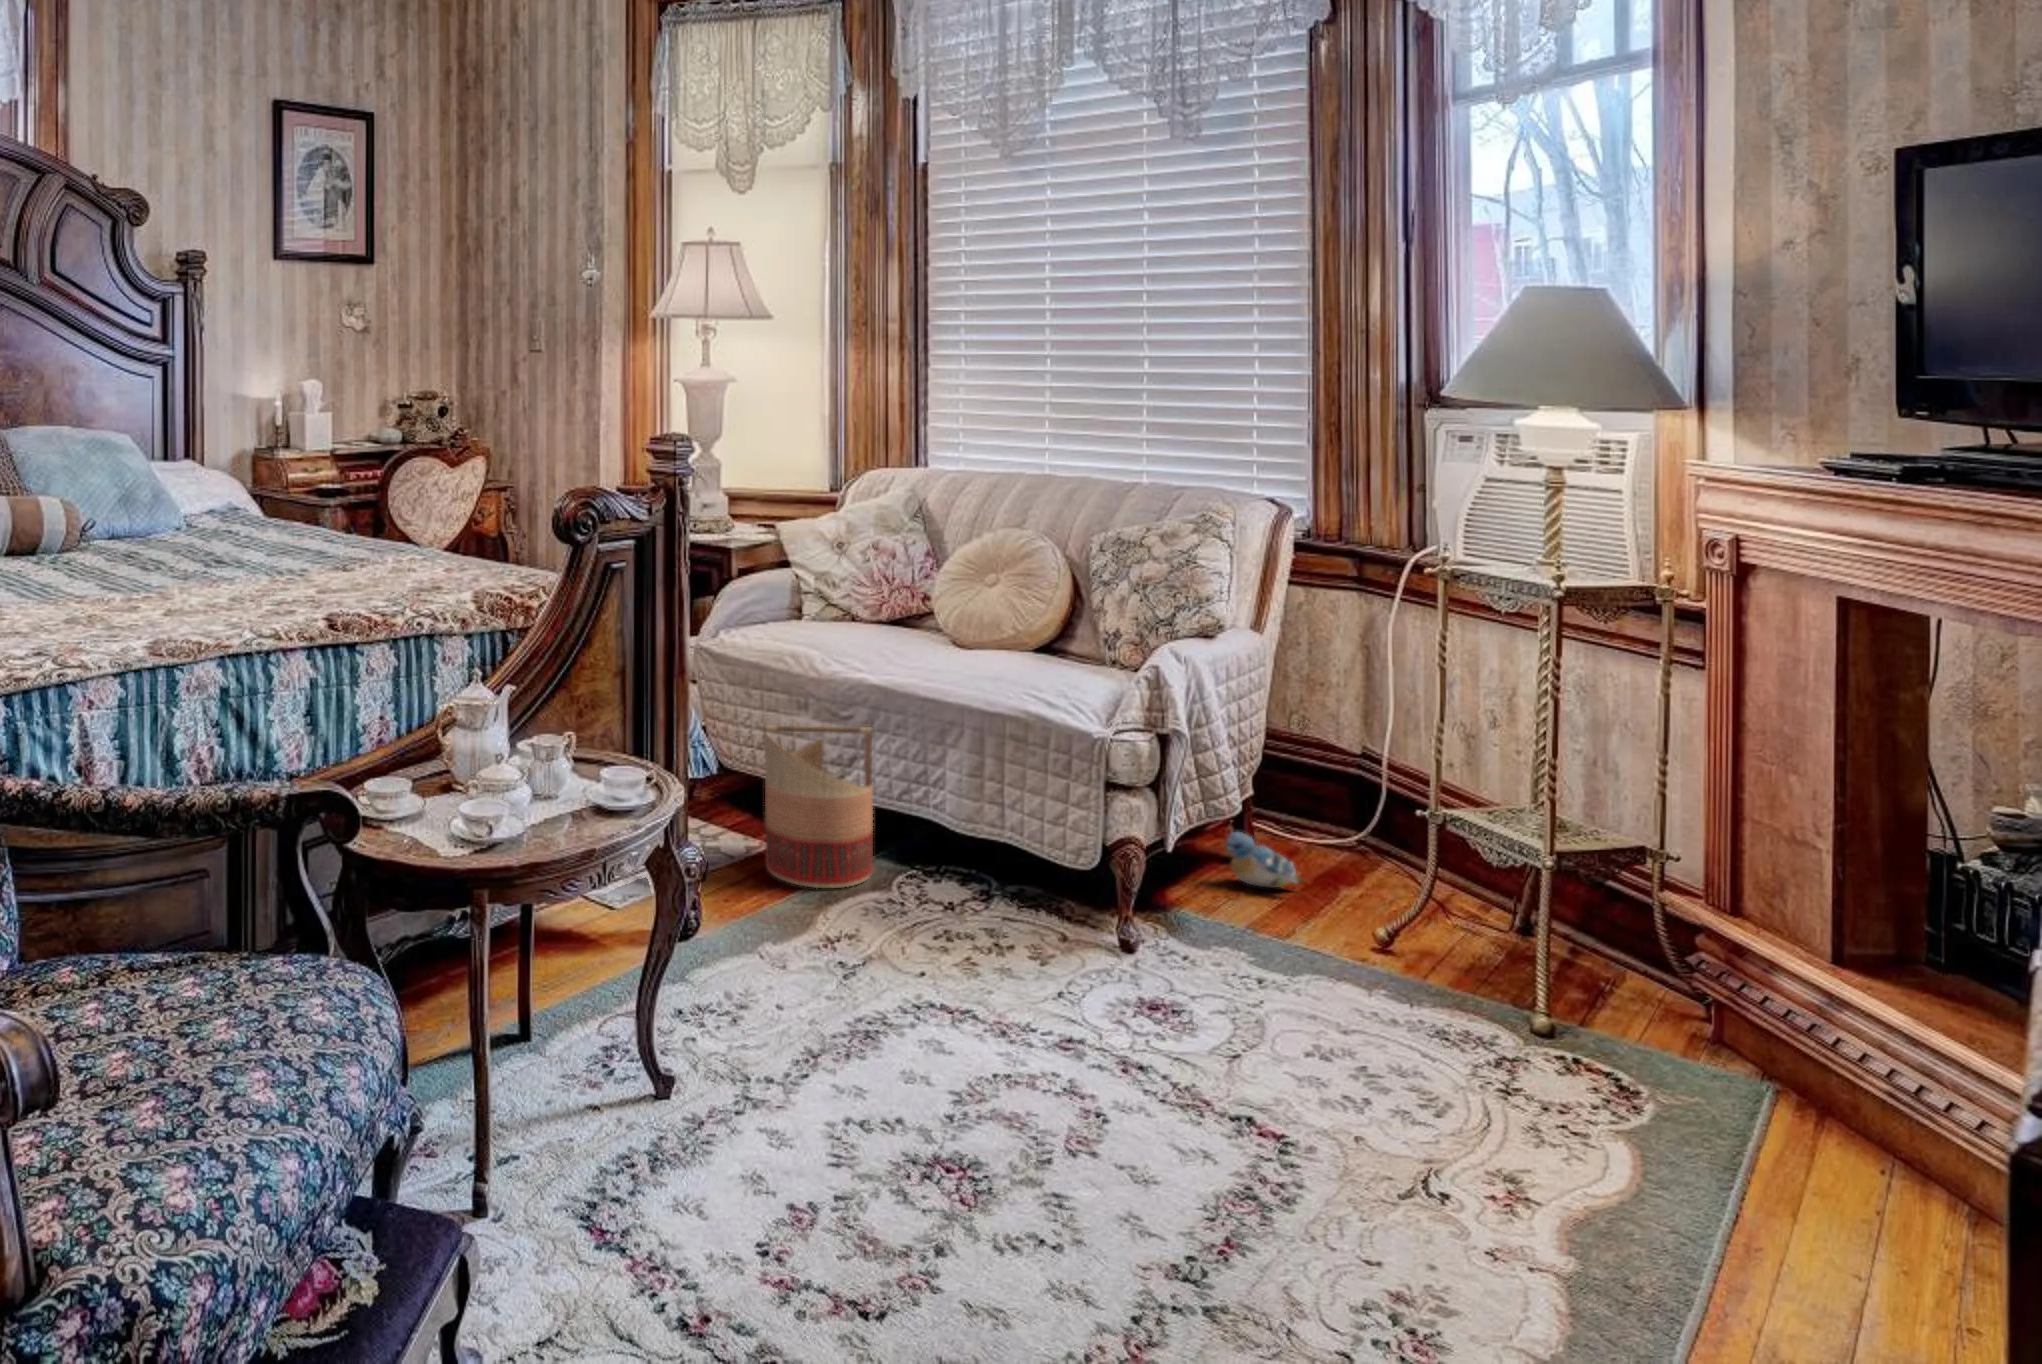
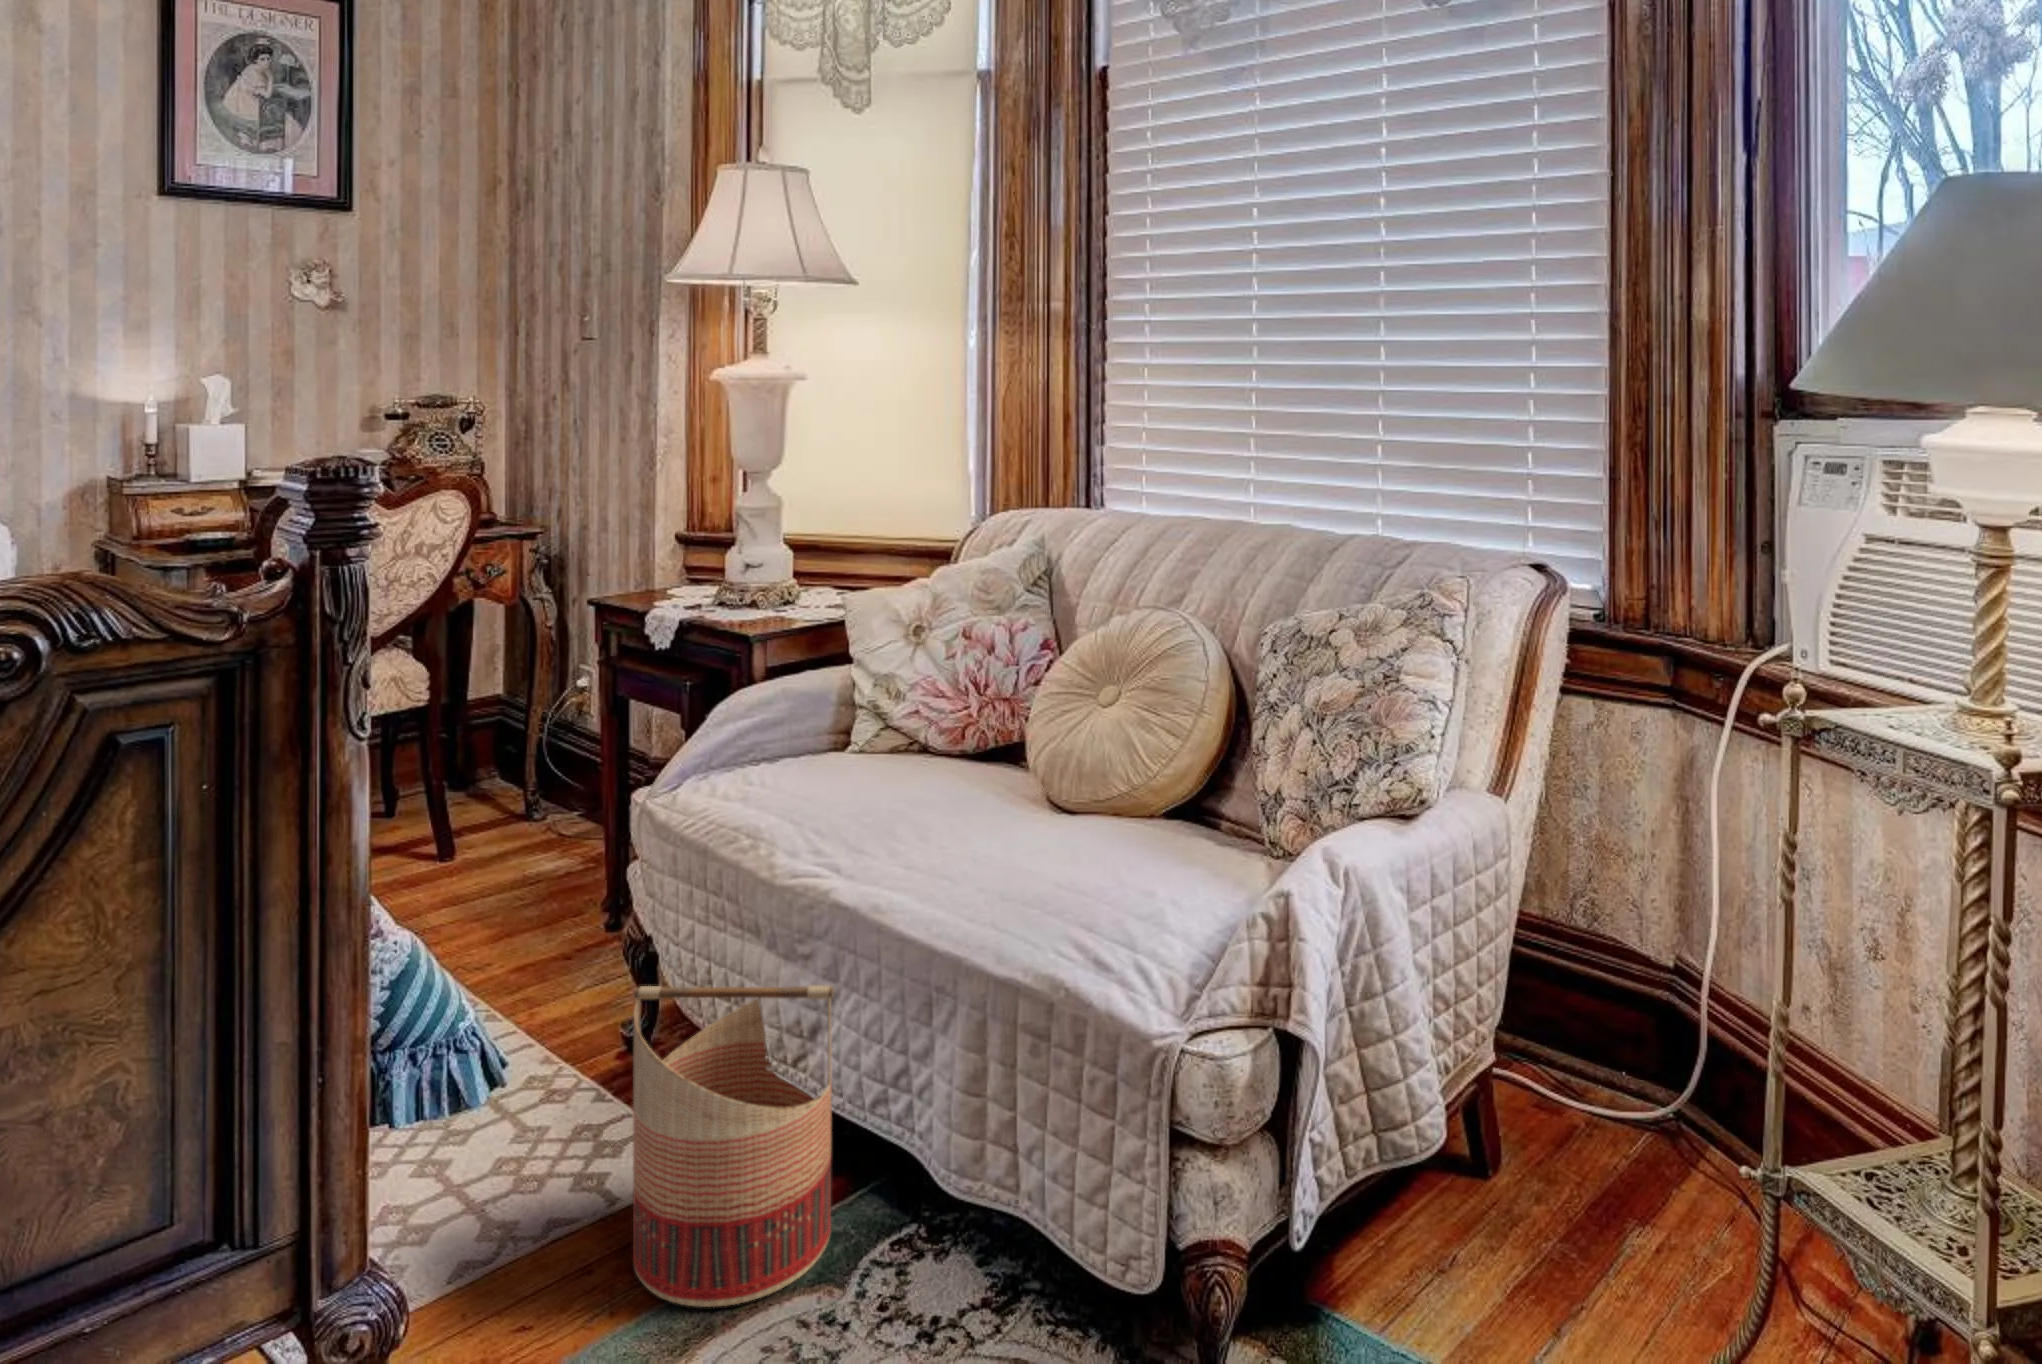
plush toy: present [1224,832,1304,888] -> none [1434,1154,1567,1261]

